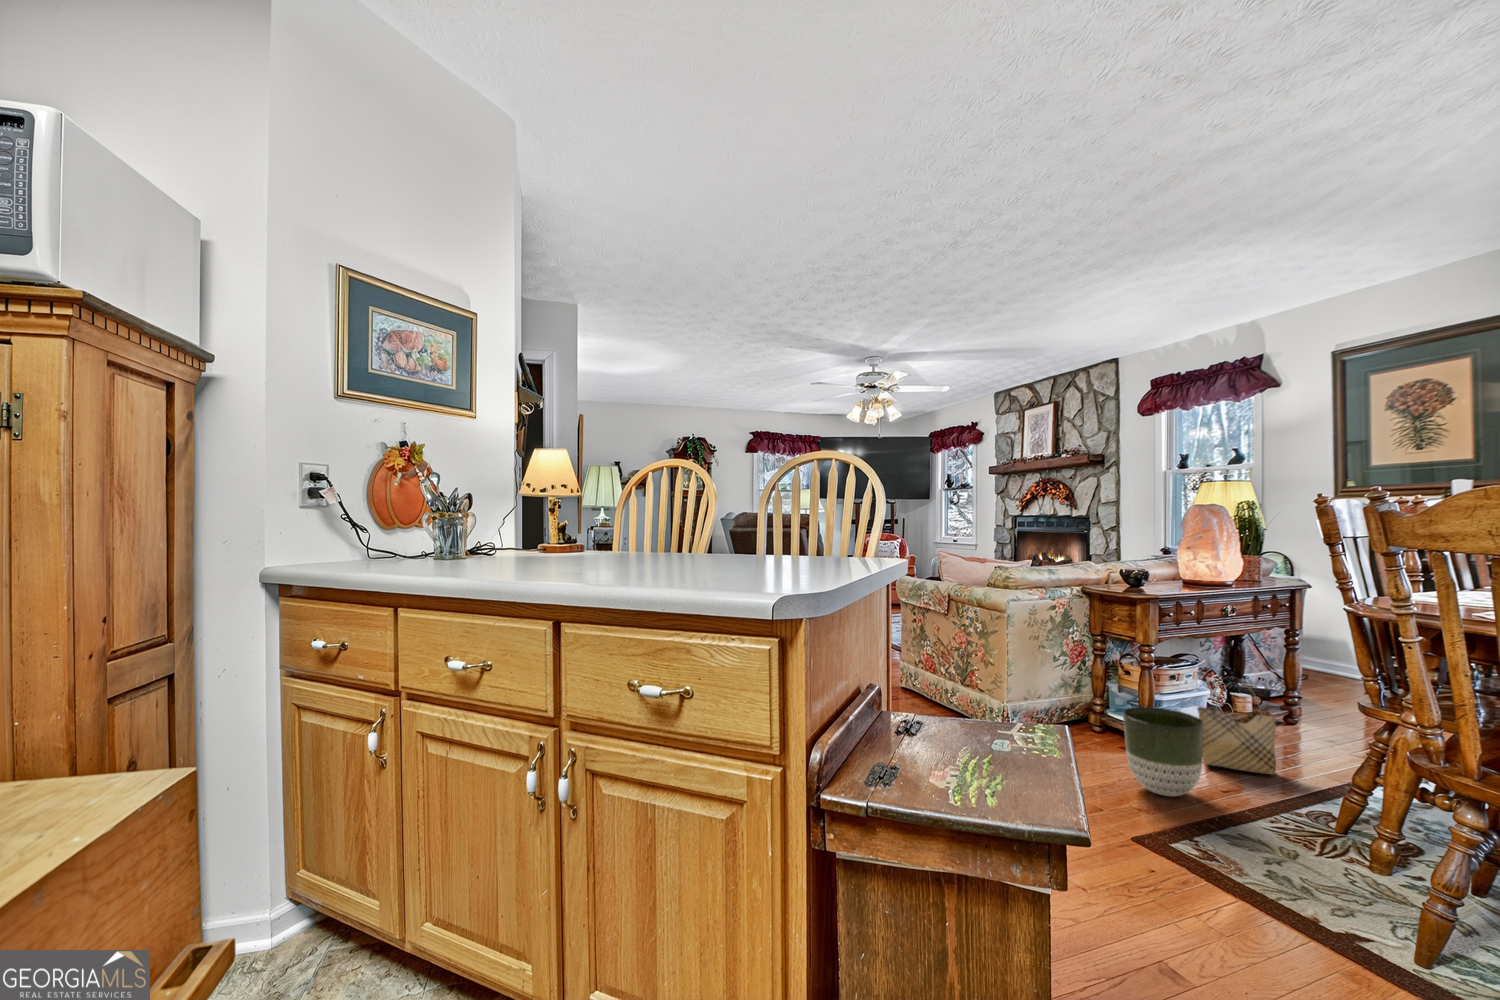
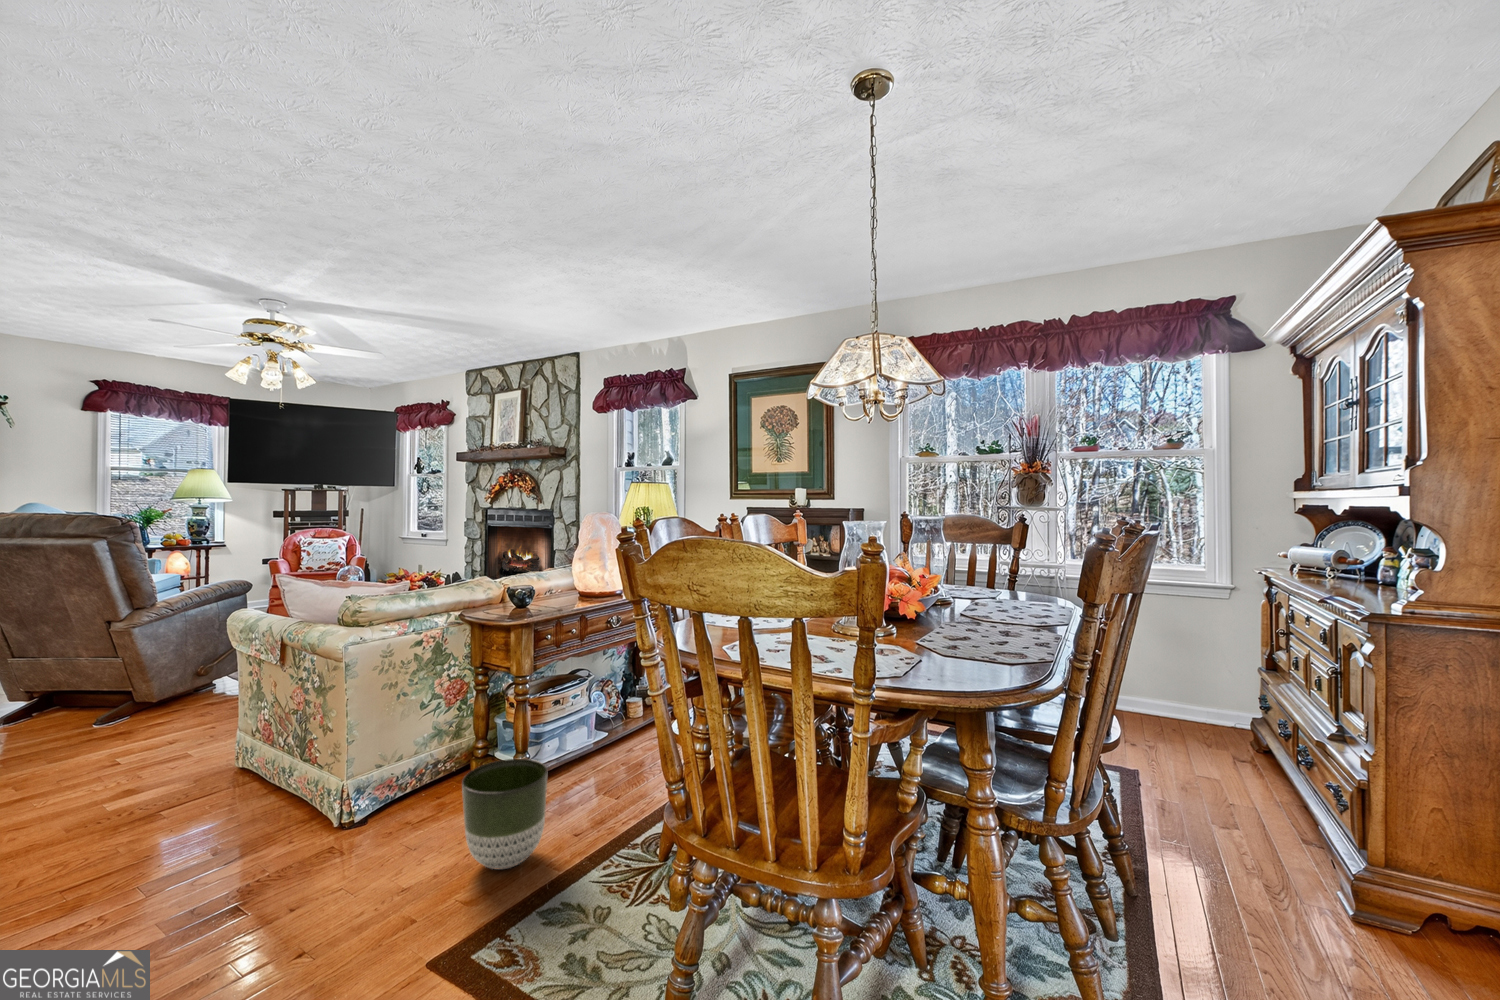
woven basket: present [1197,676,1276,774] -> none [565,698,635,801]

